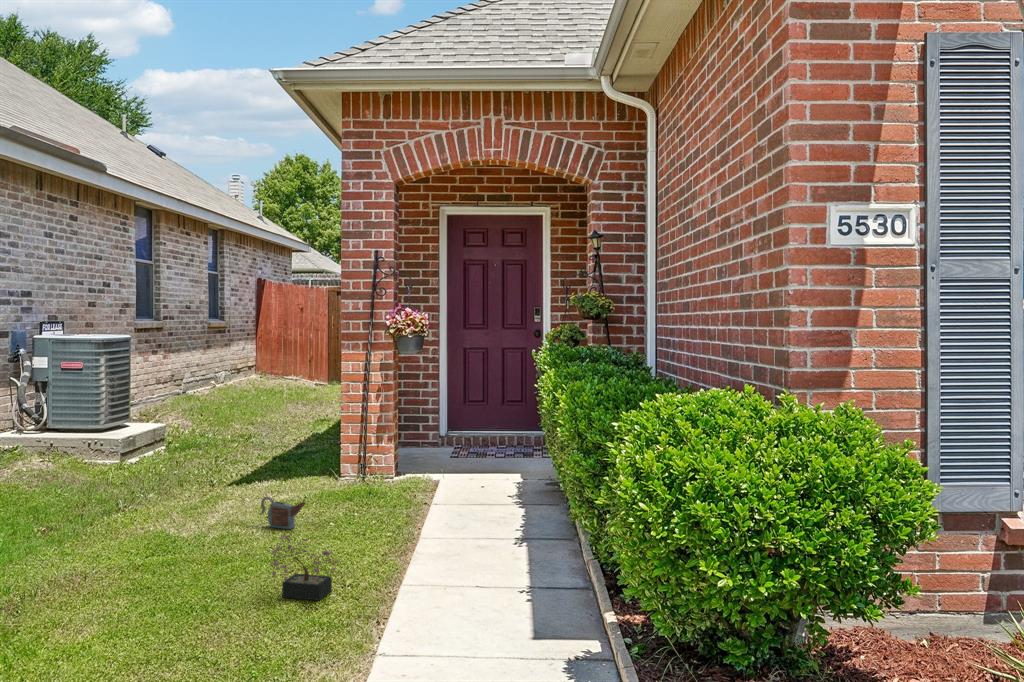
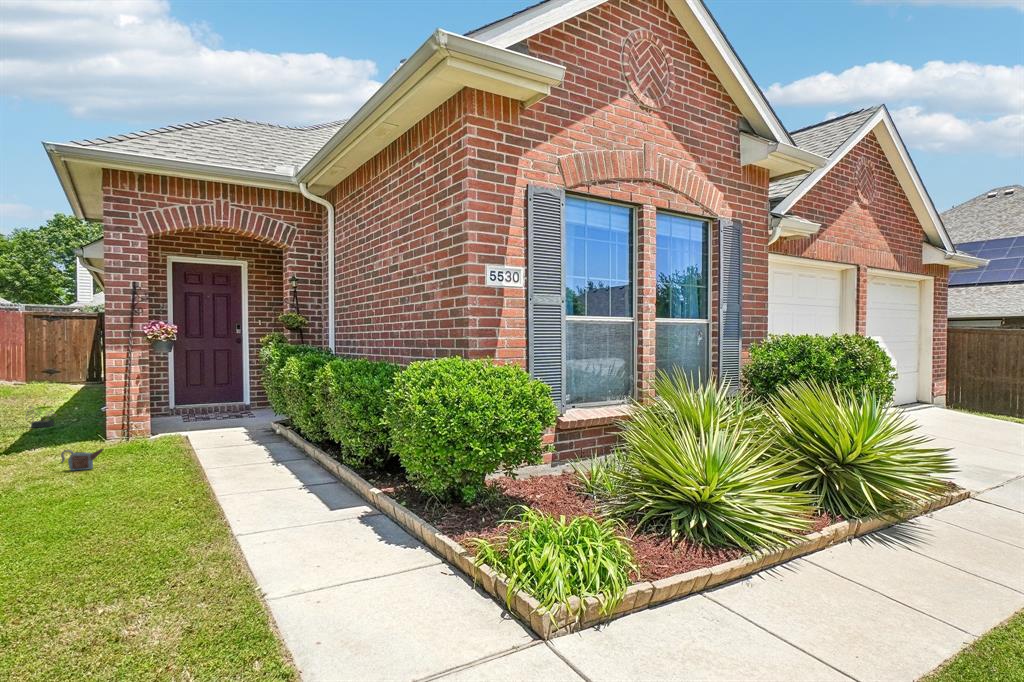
decorative plant: present [268,533,339,601] -> present [26,407,56,428]

